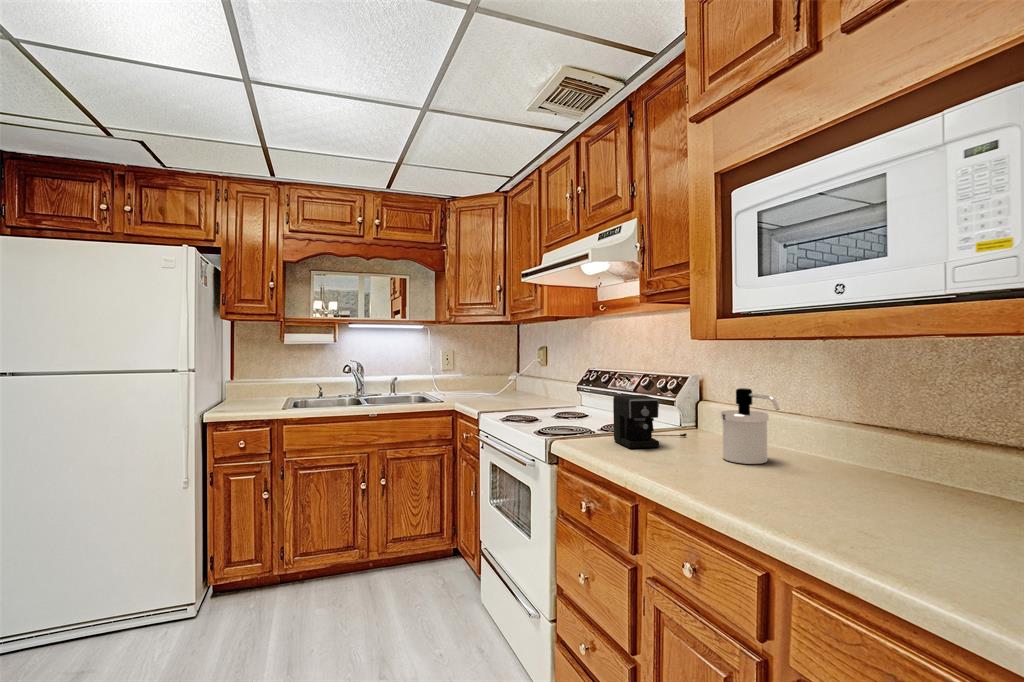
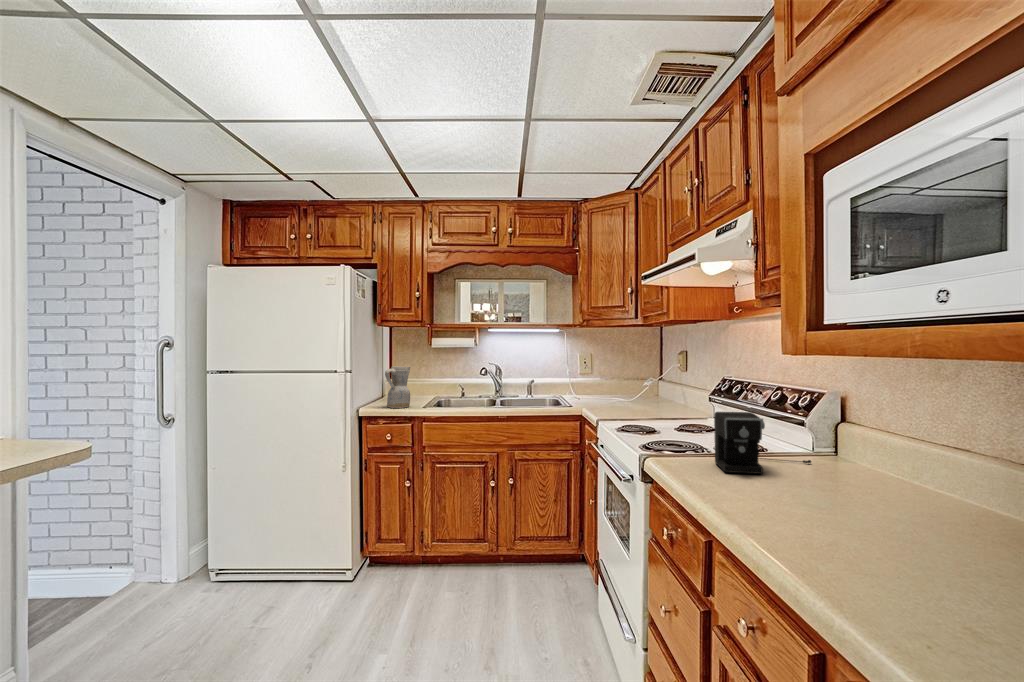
ceramic pitcher: none [233,364,263,411] -> present [385,366,410,408]
soap dispenser: present [721,388,780,464] -> none [830,412,898,507]

